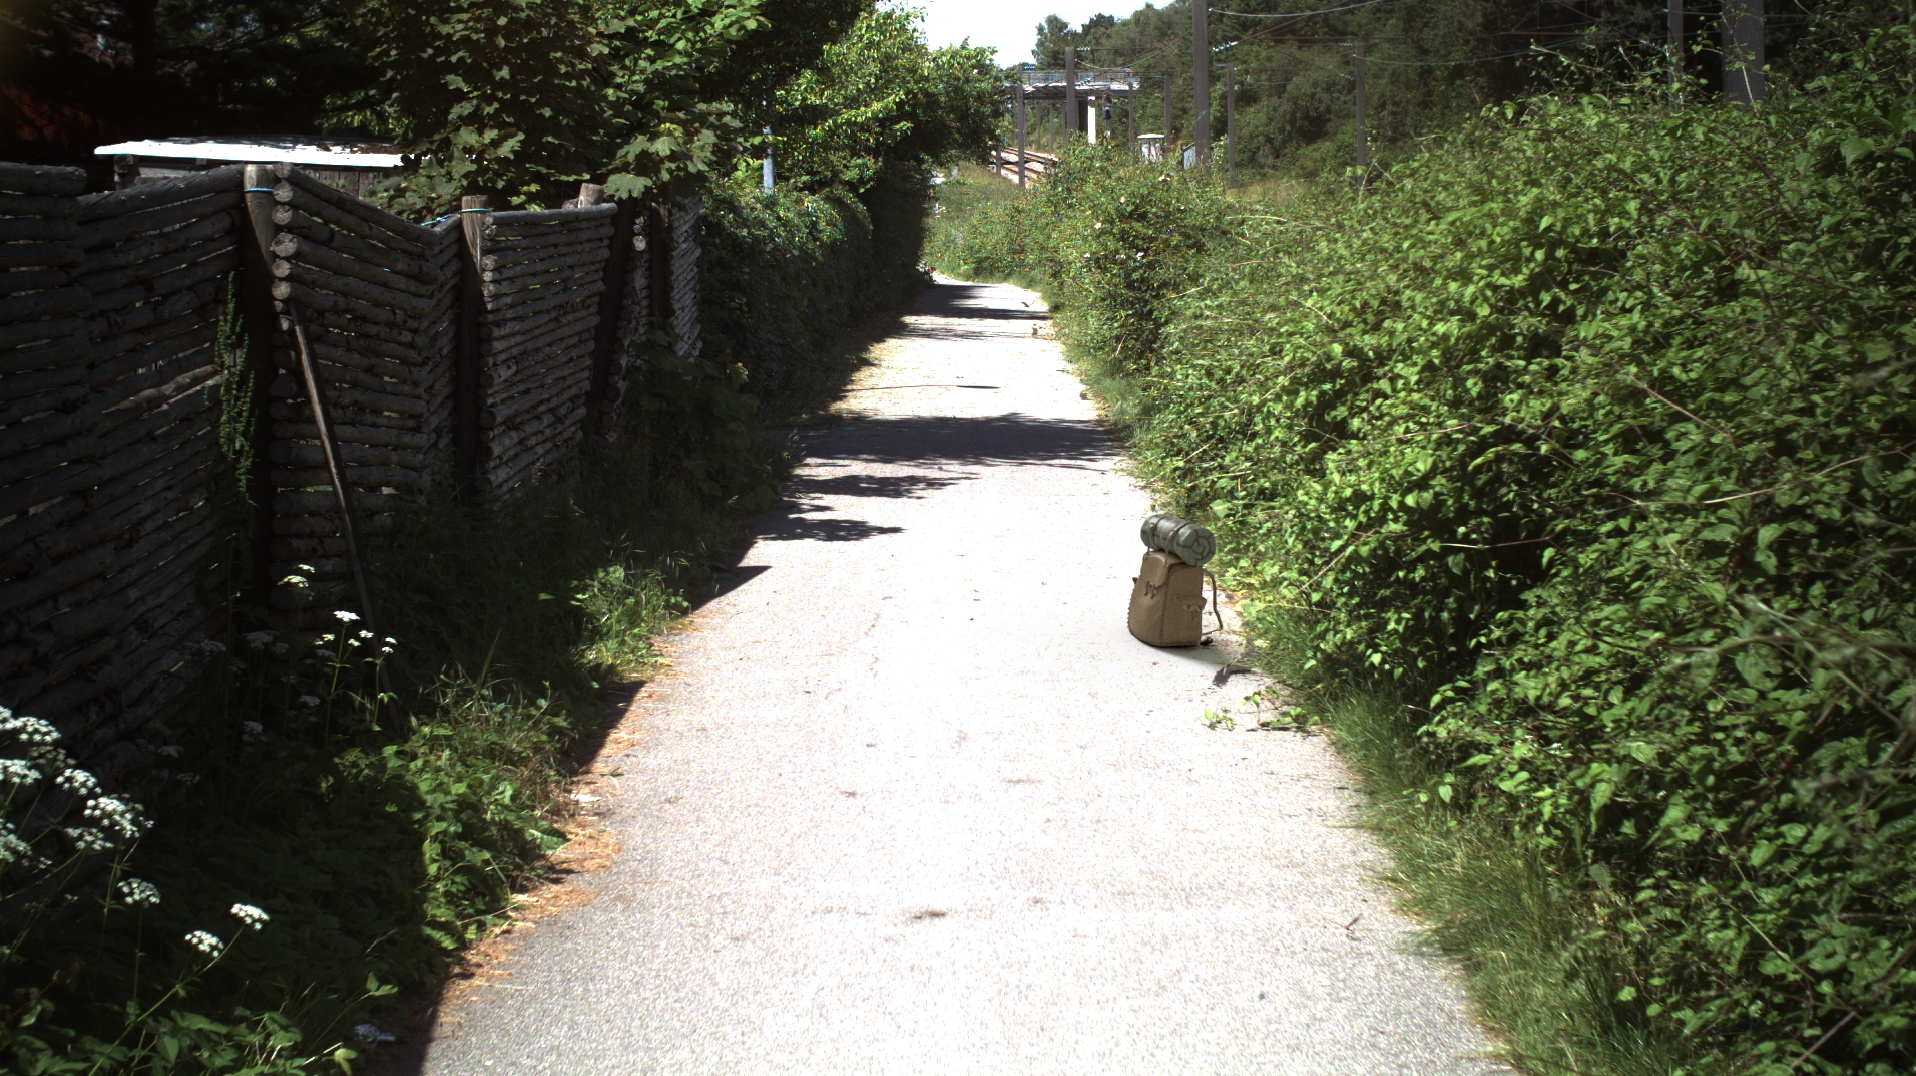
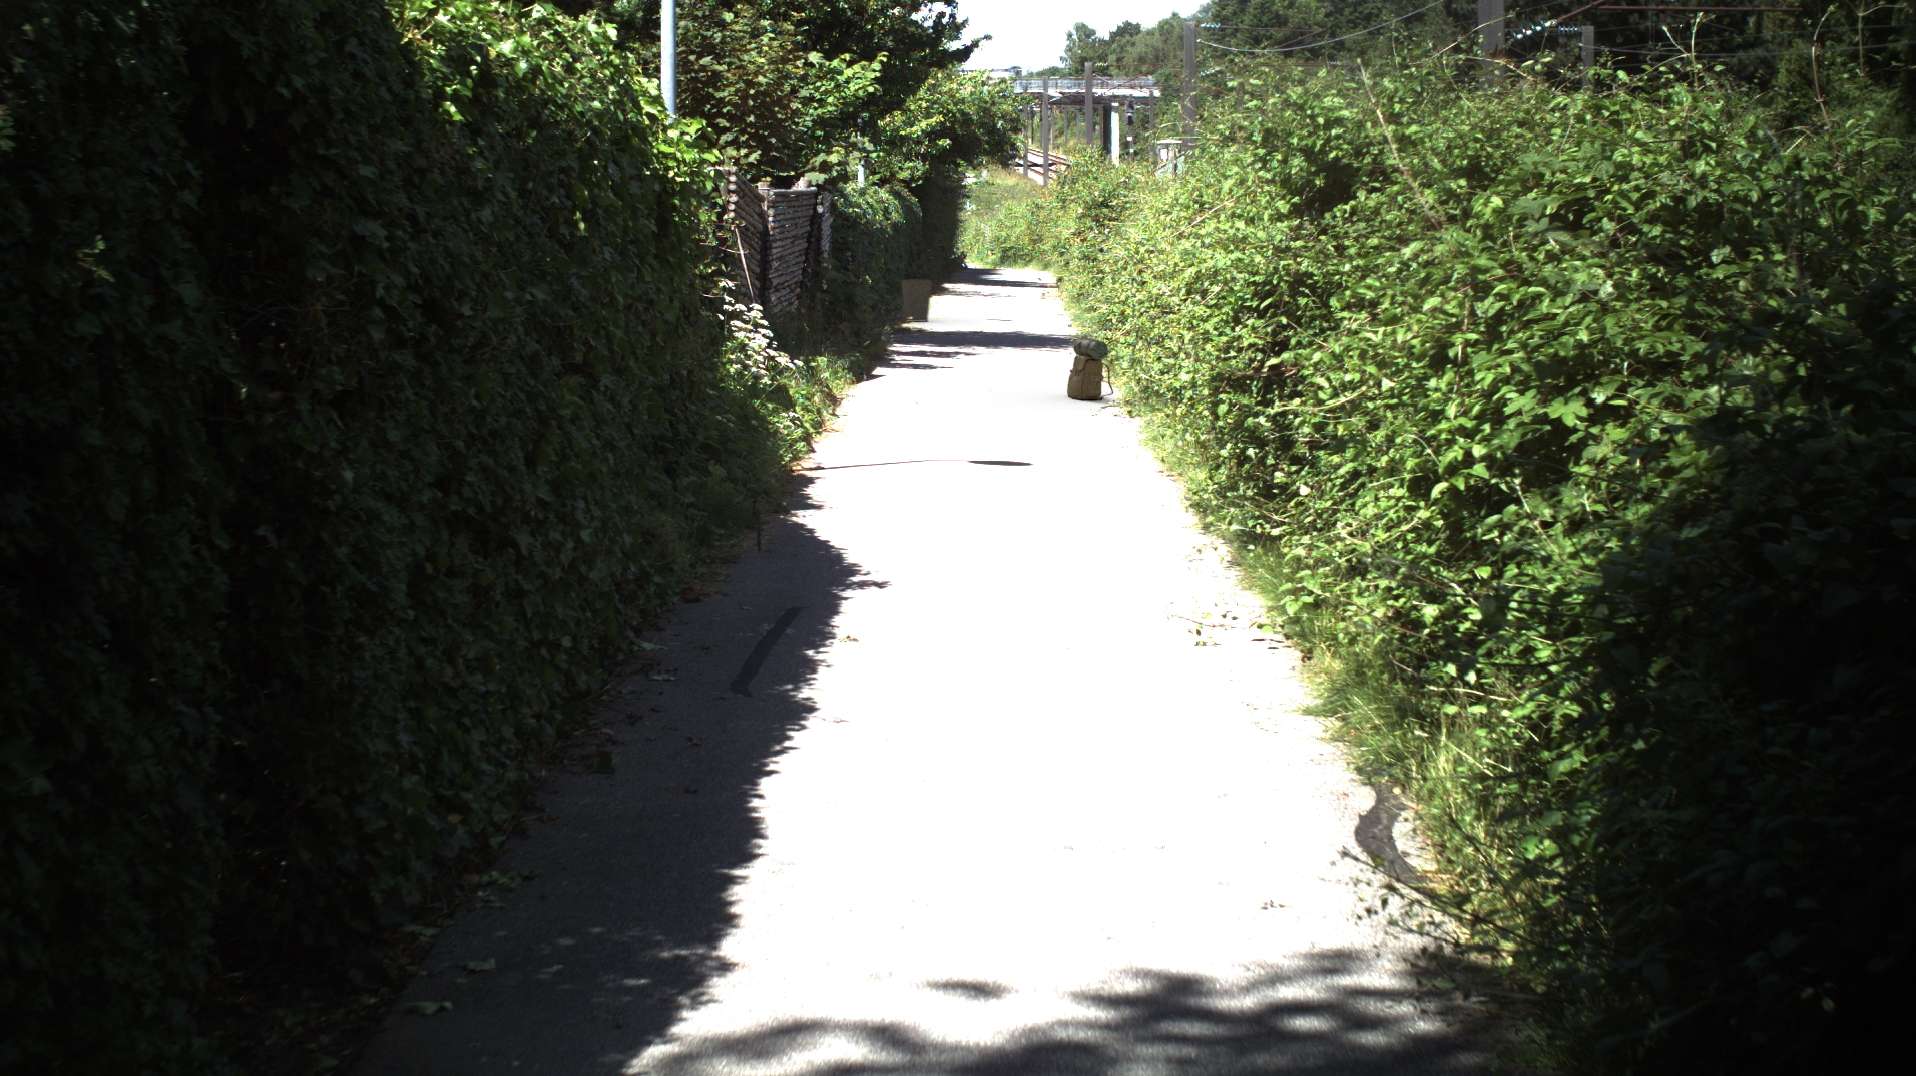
trash can: none [836,329,881,391] -> present [902,280,931,322]

